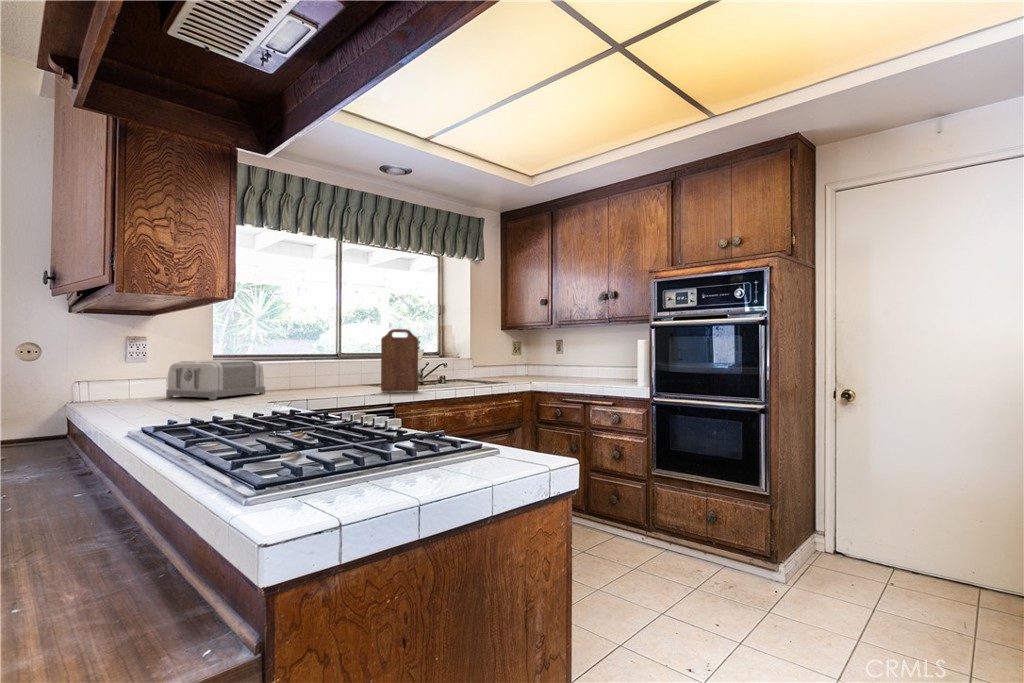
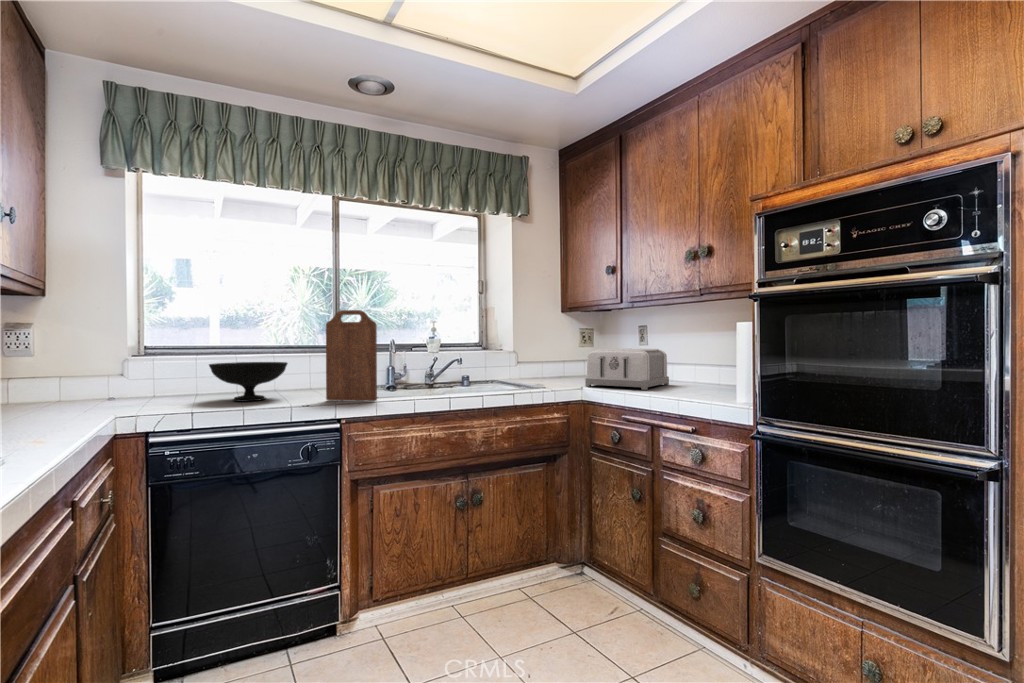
toaster: present [166,360,265,400] -> present [585,348,669,390]
bowl: none [294,365,348,394] -> present [209,362,288,402]

